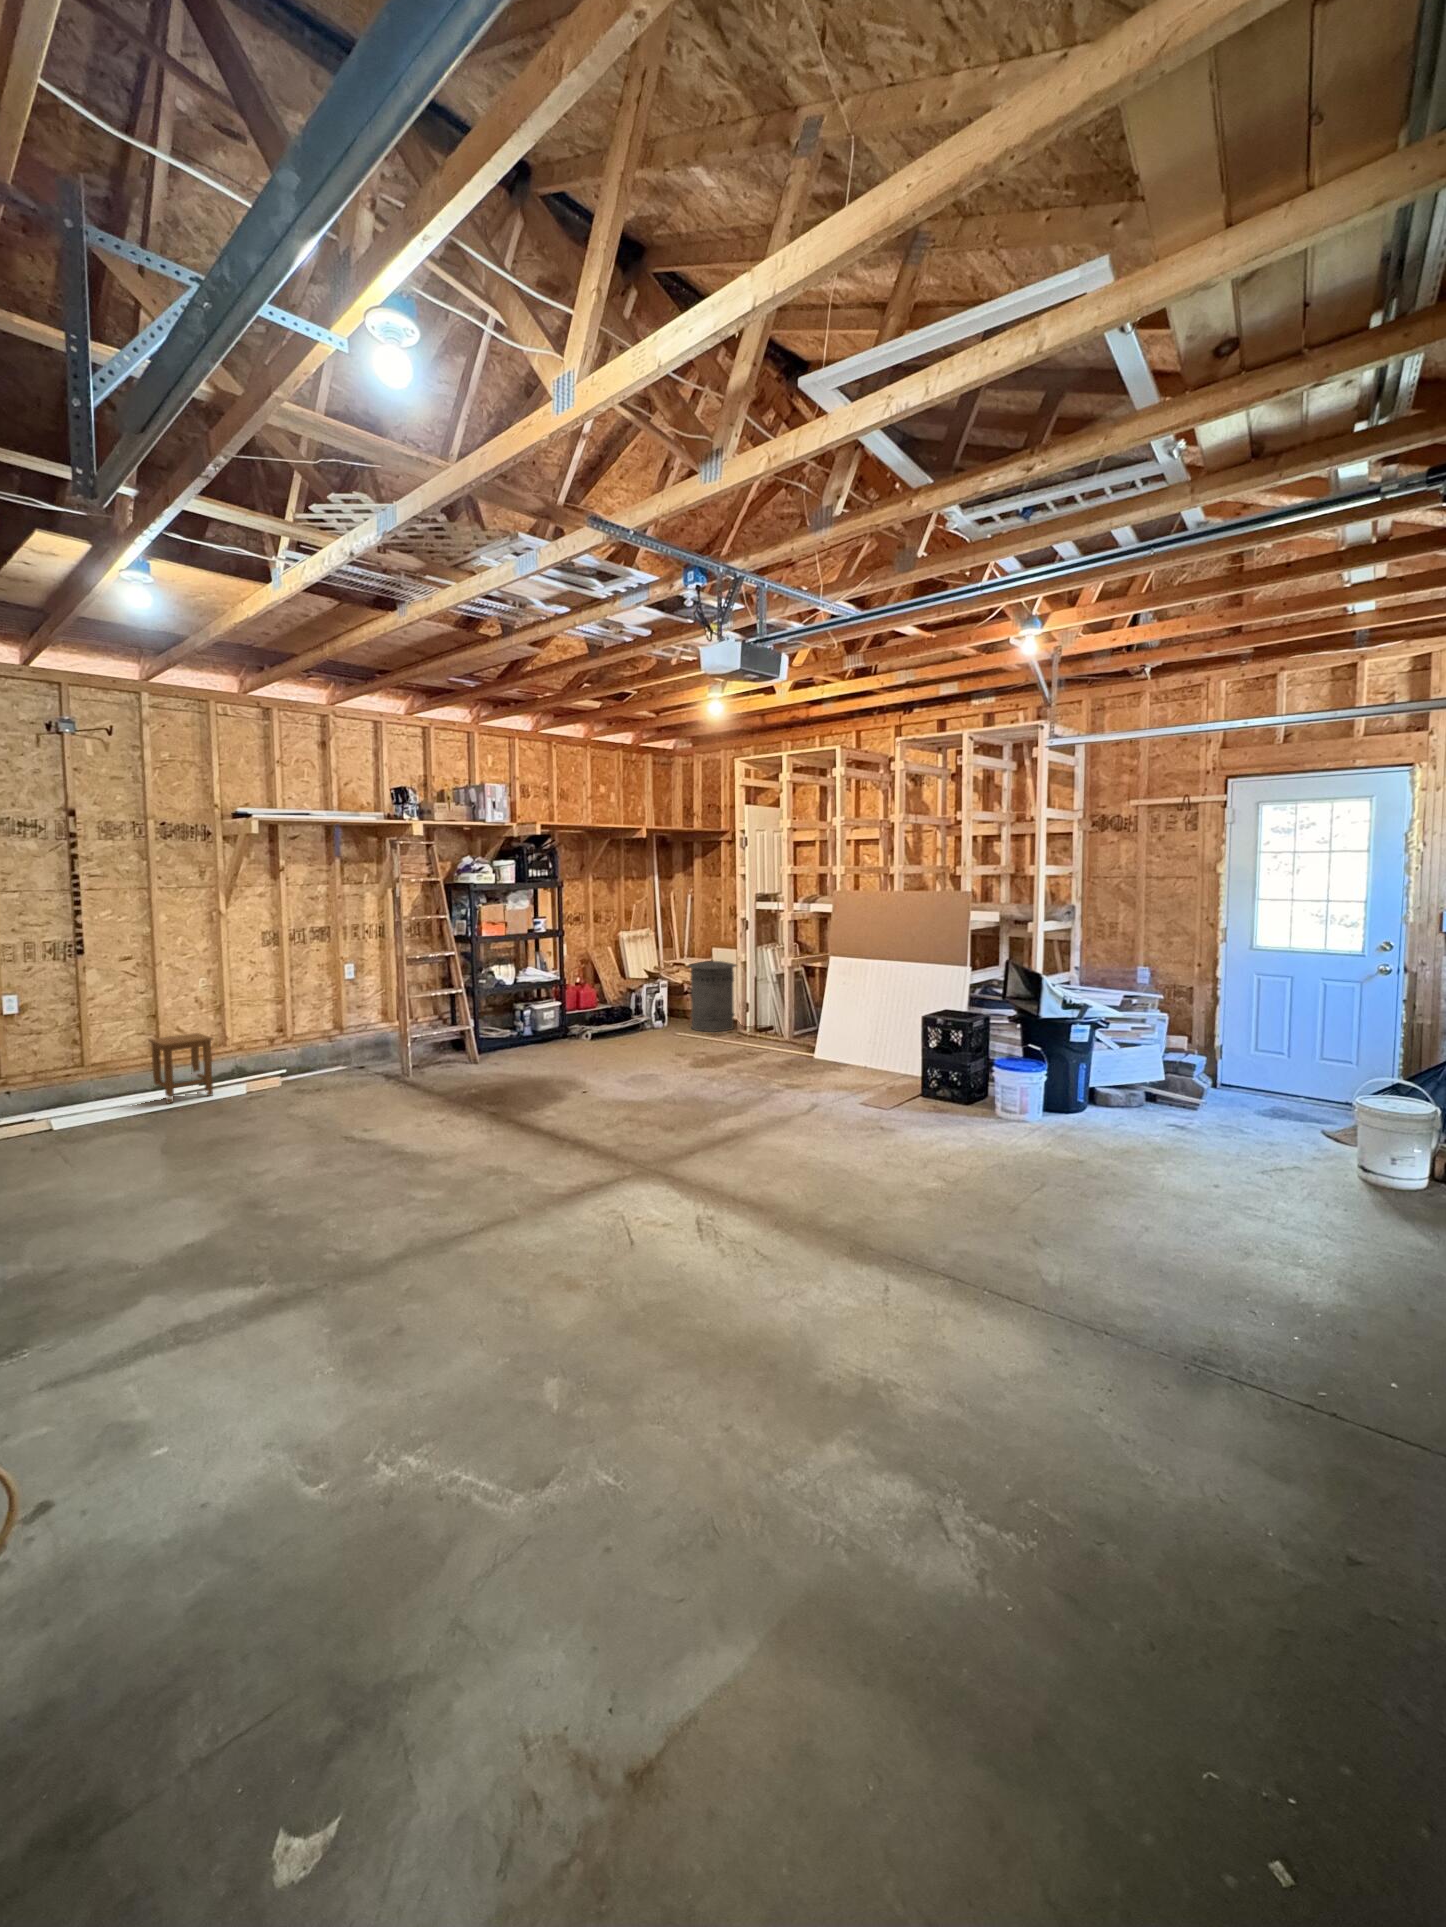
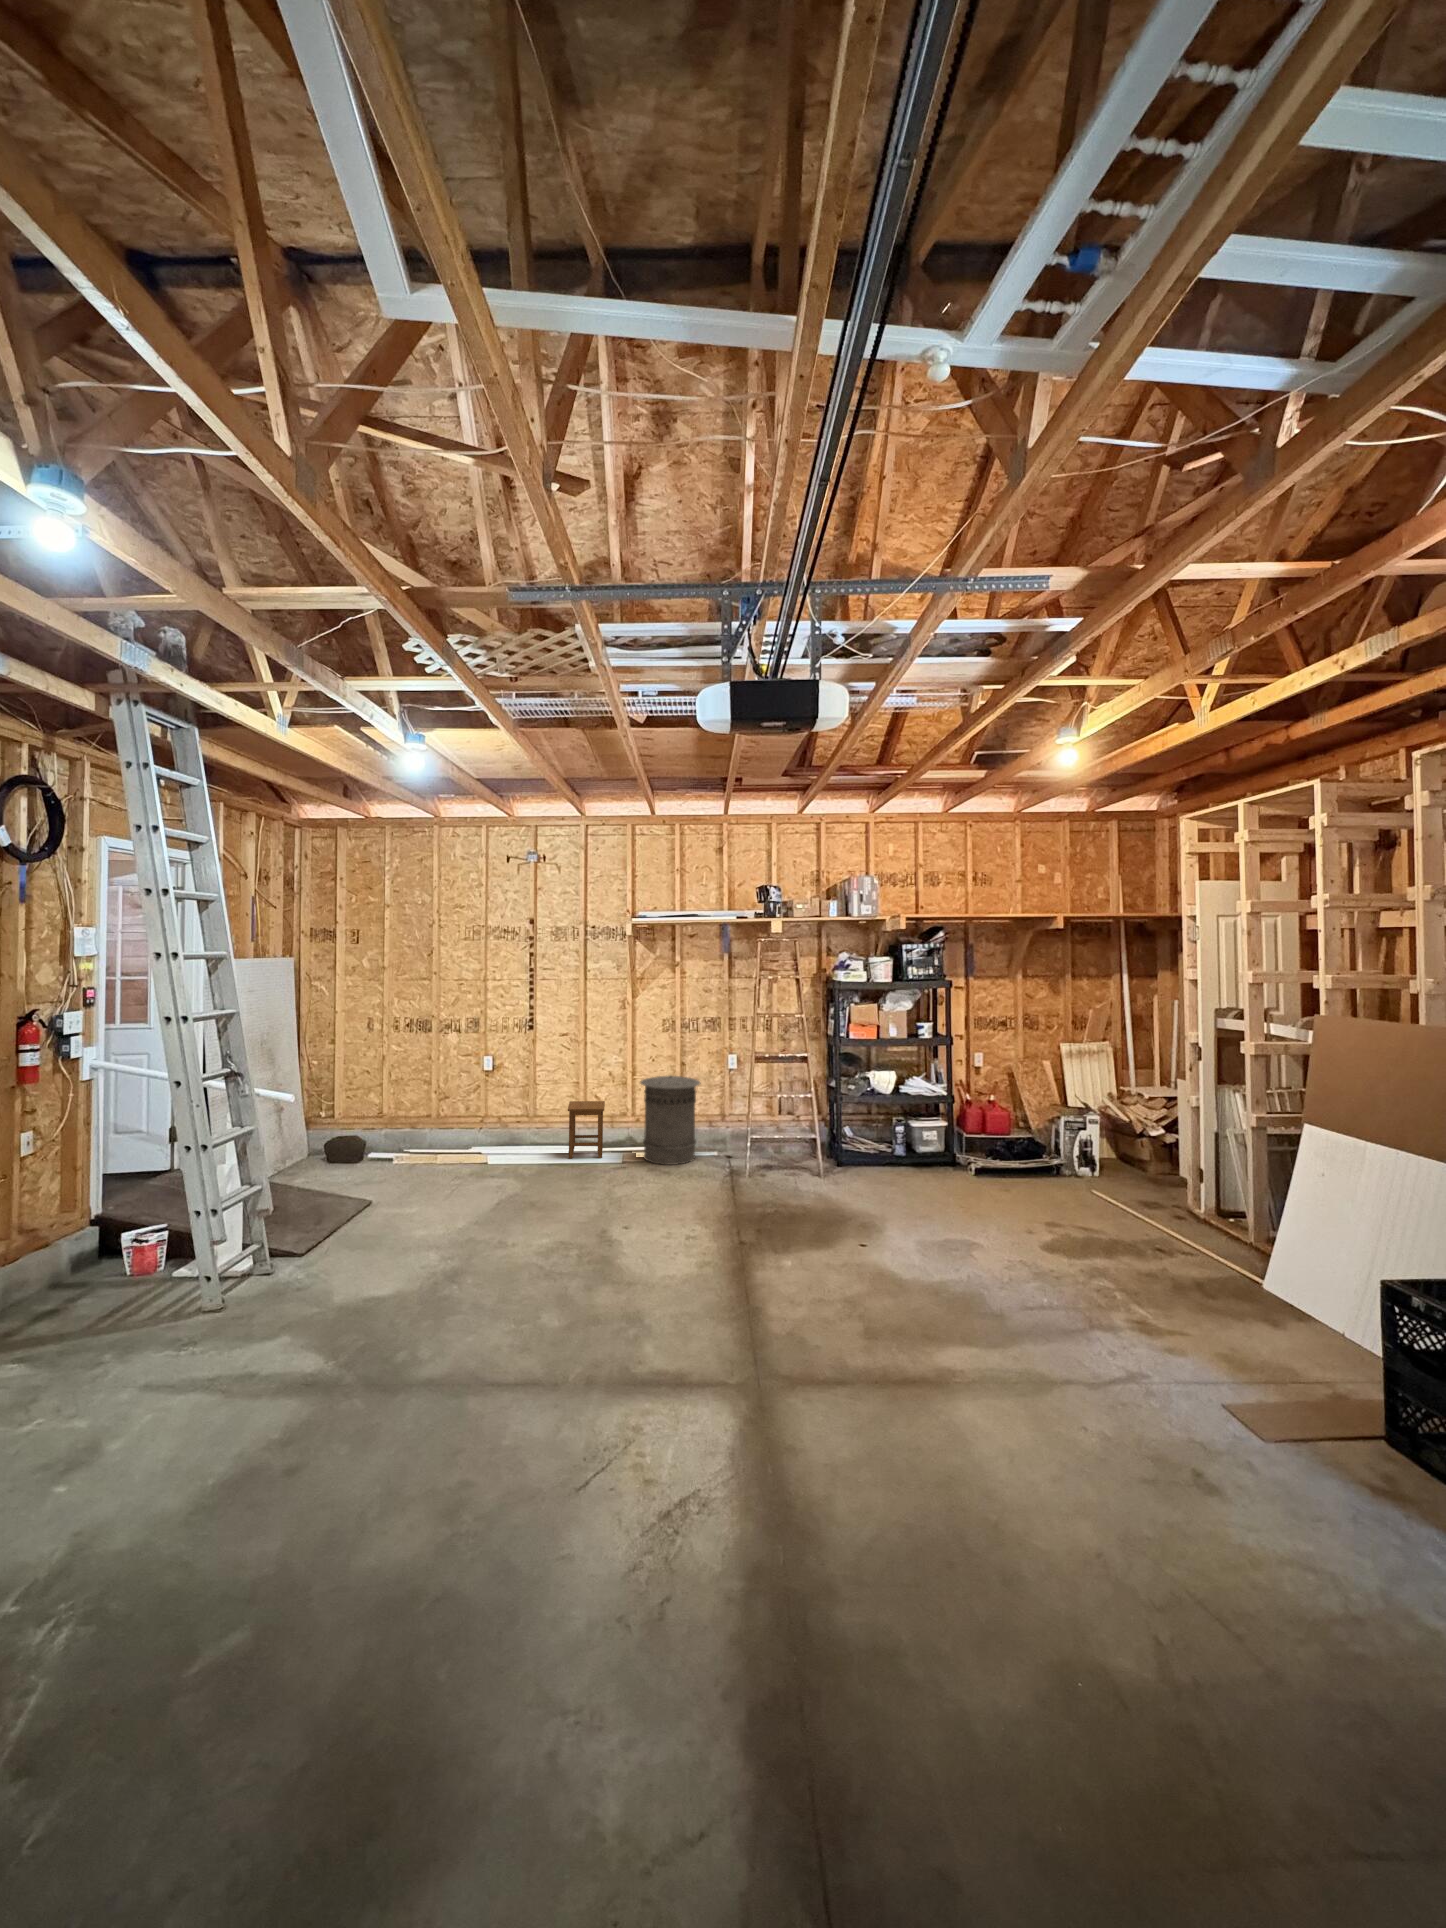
trash can: present [688,960,737,1032] -> present [641,1075,701,1165]

